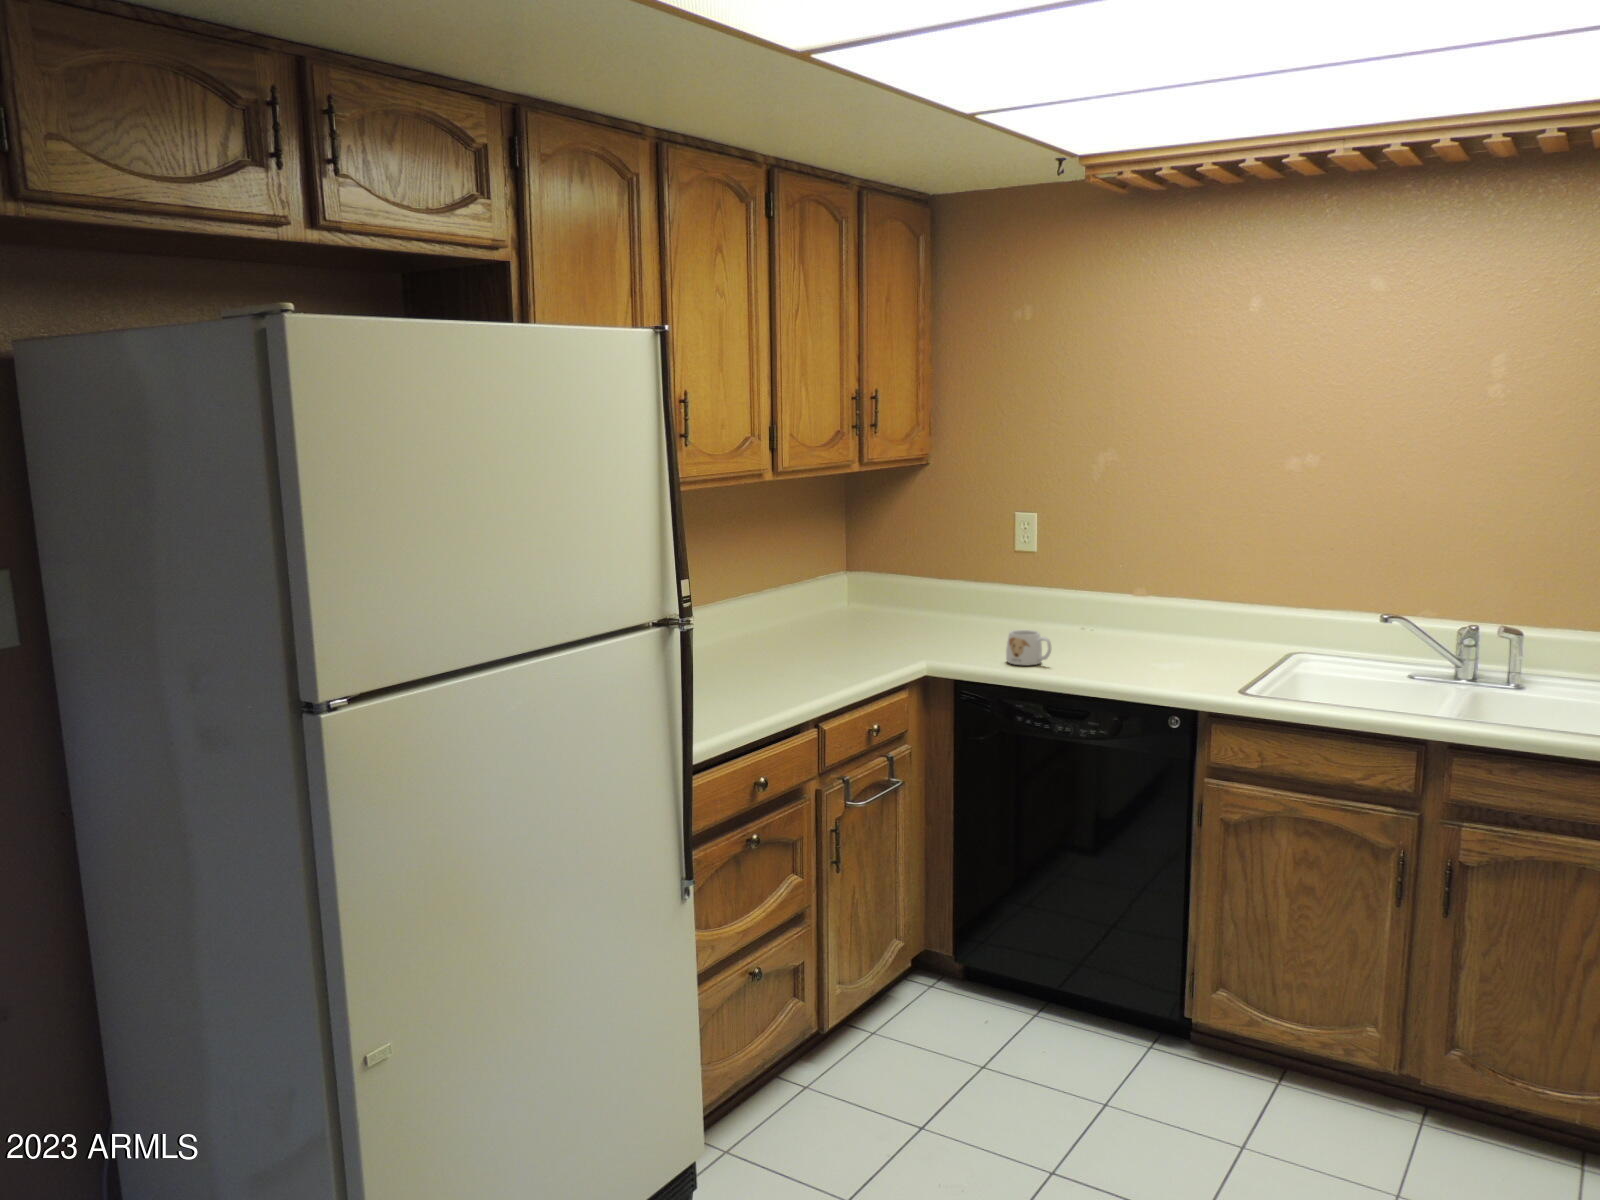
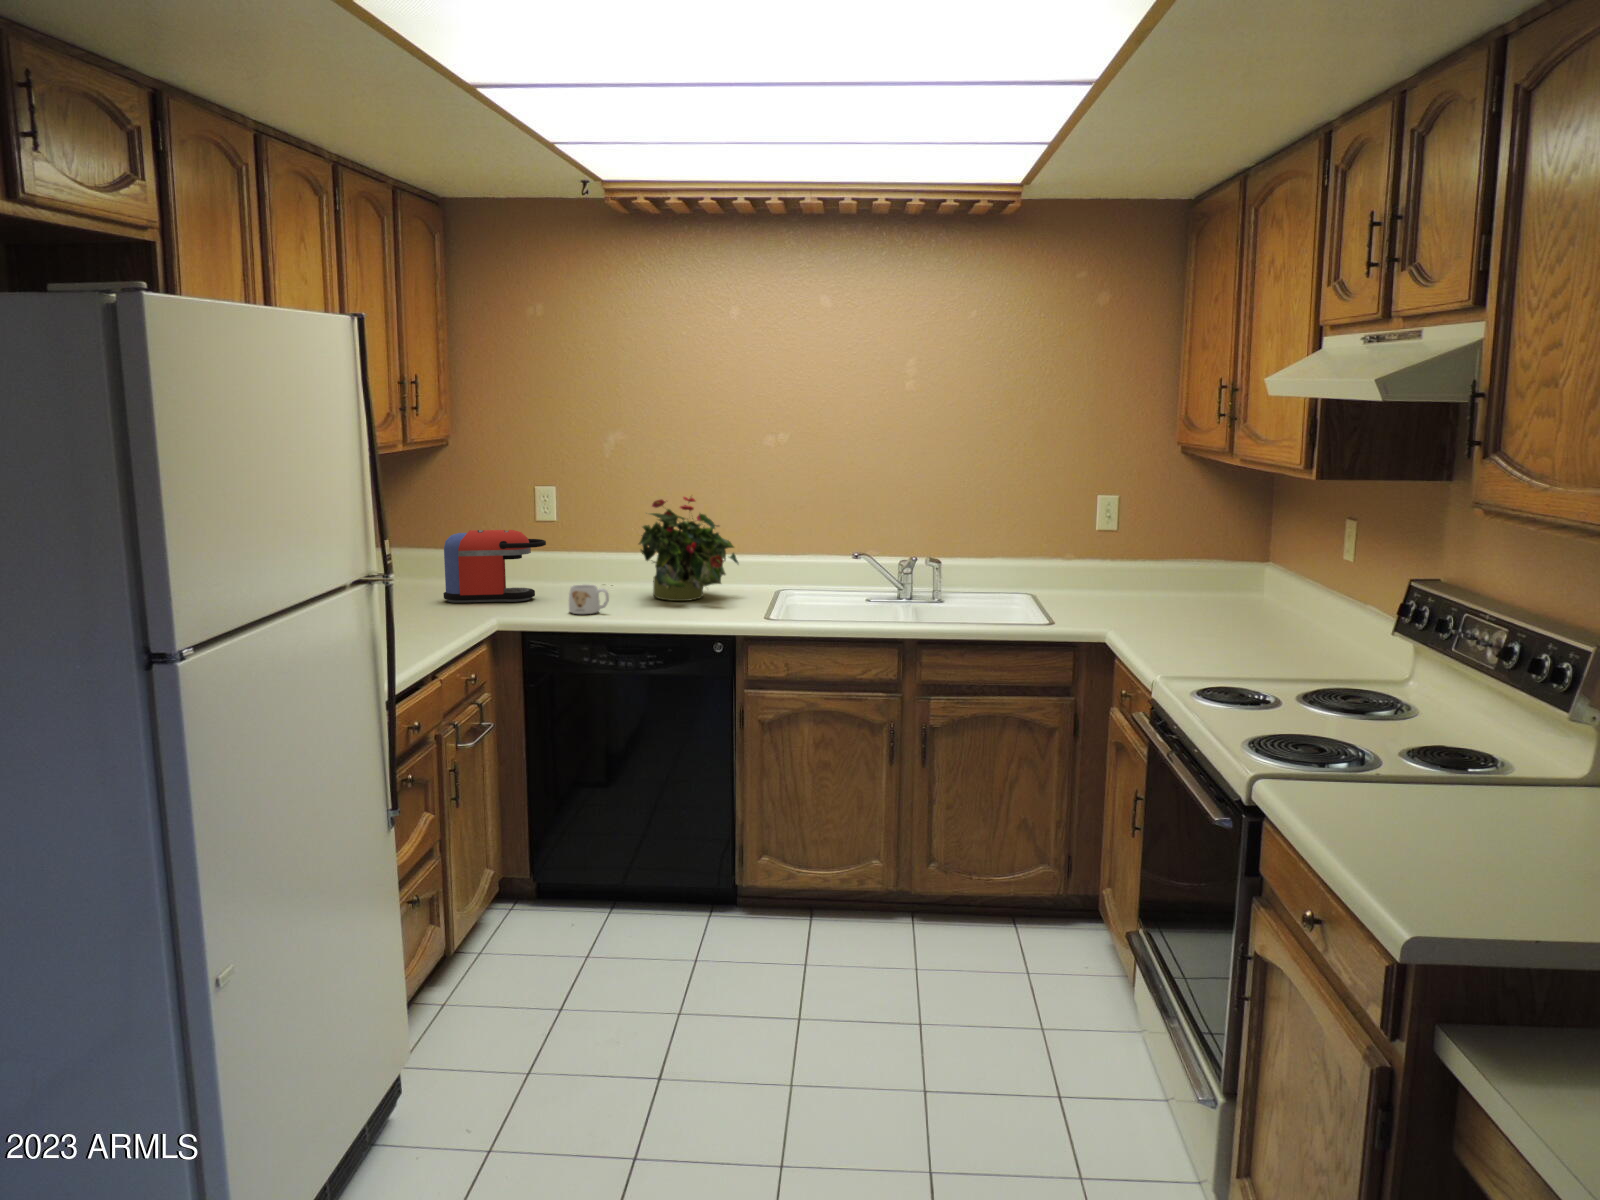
potted plant: none [1102,528,1231,658] -> present [639,497,738,601]
coffee maker: none [886,559,998,642] -> present [443,530,546,603]

